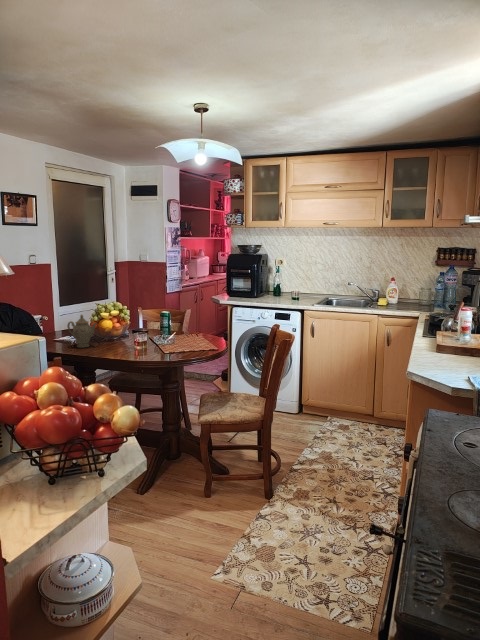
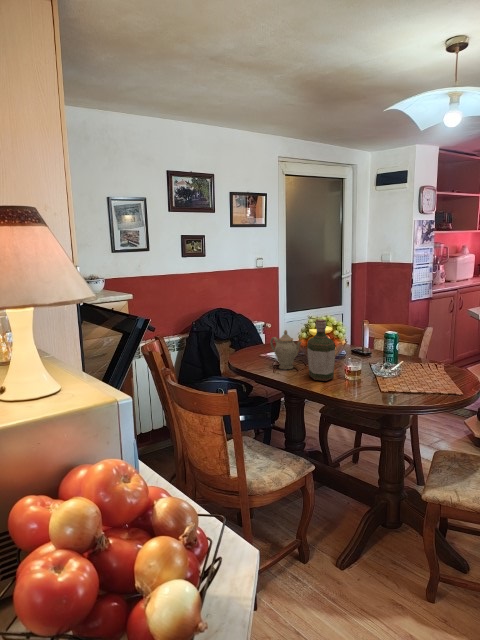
bottle: none [104,303,127,351] -> present [307,319,335,381]

